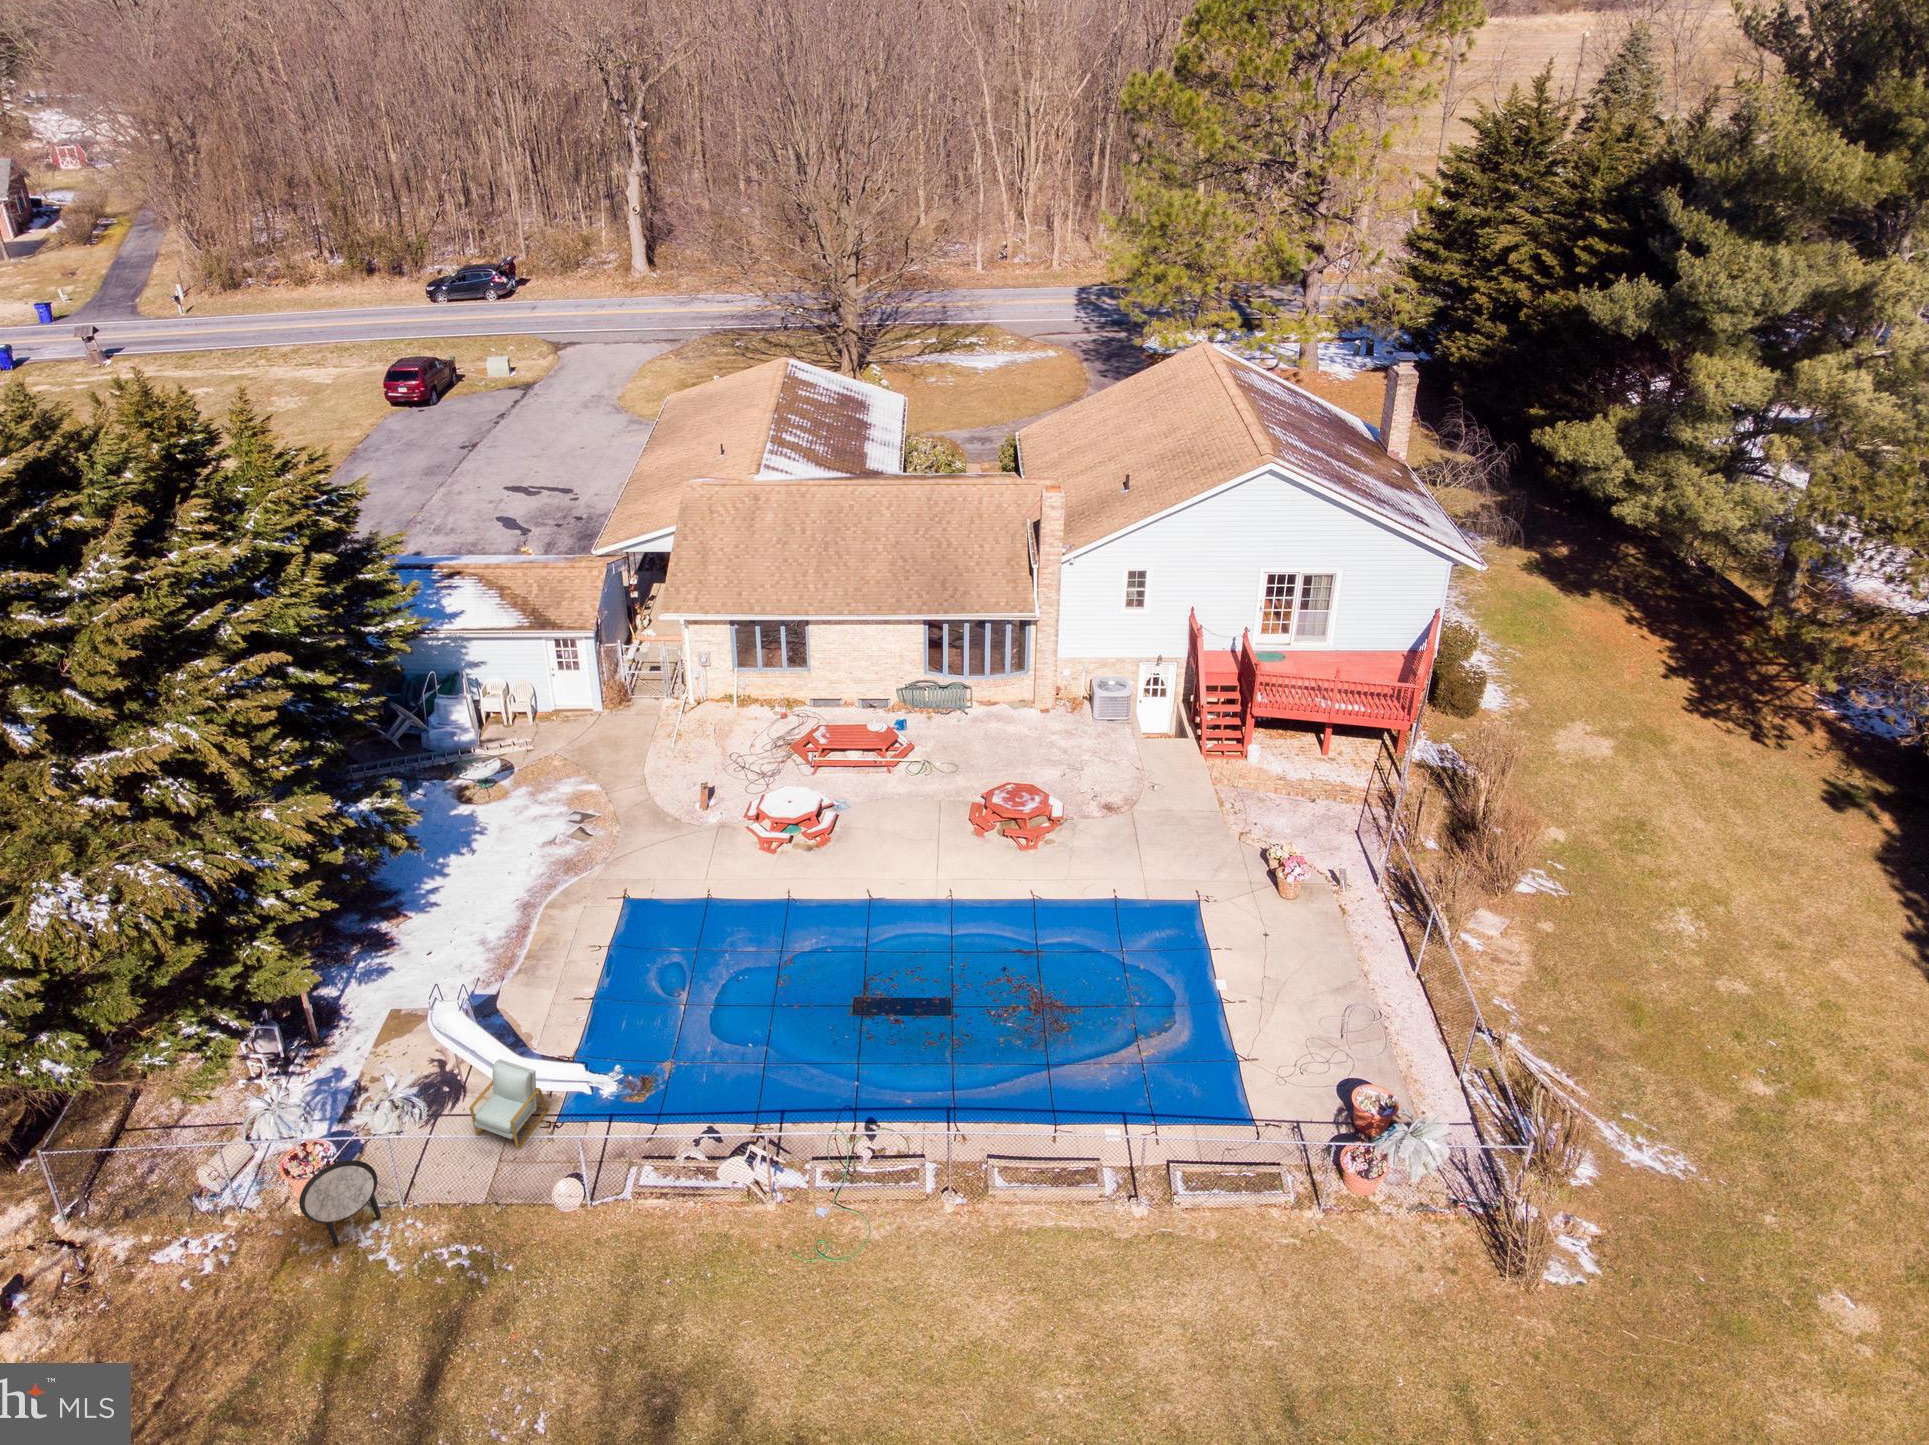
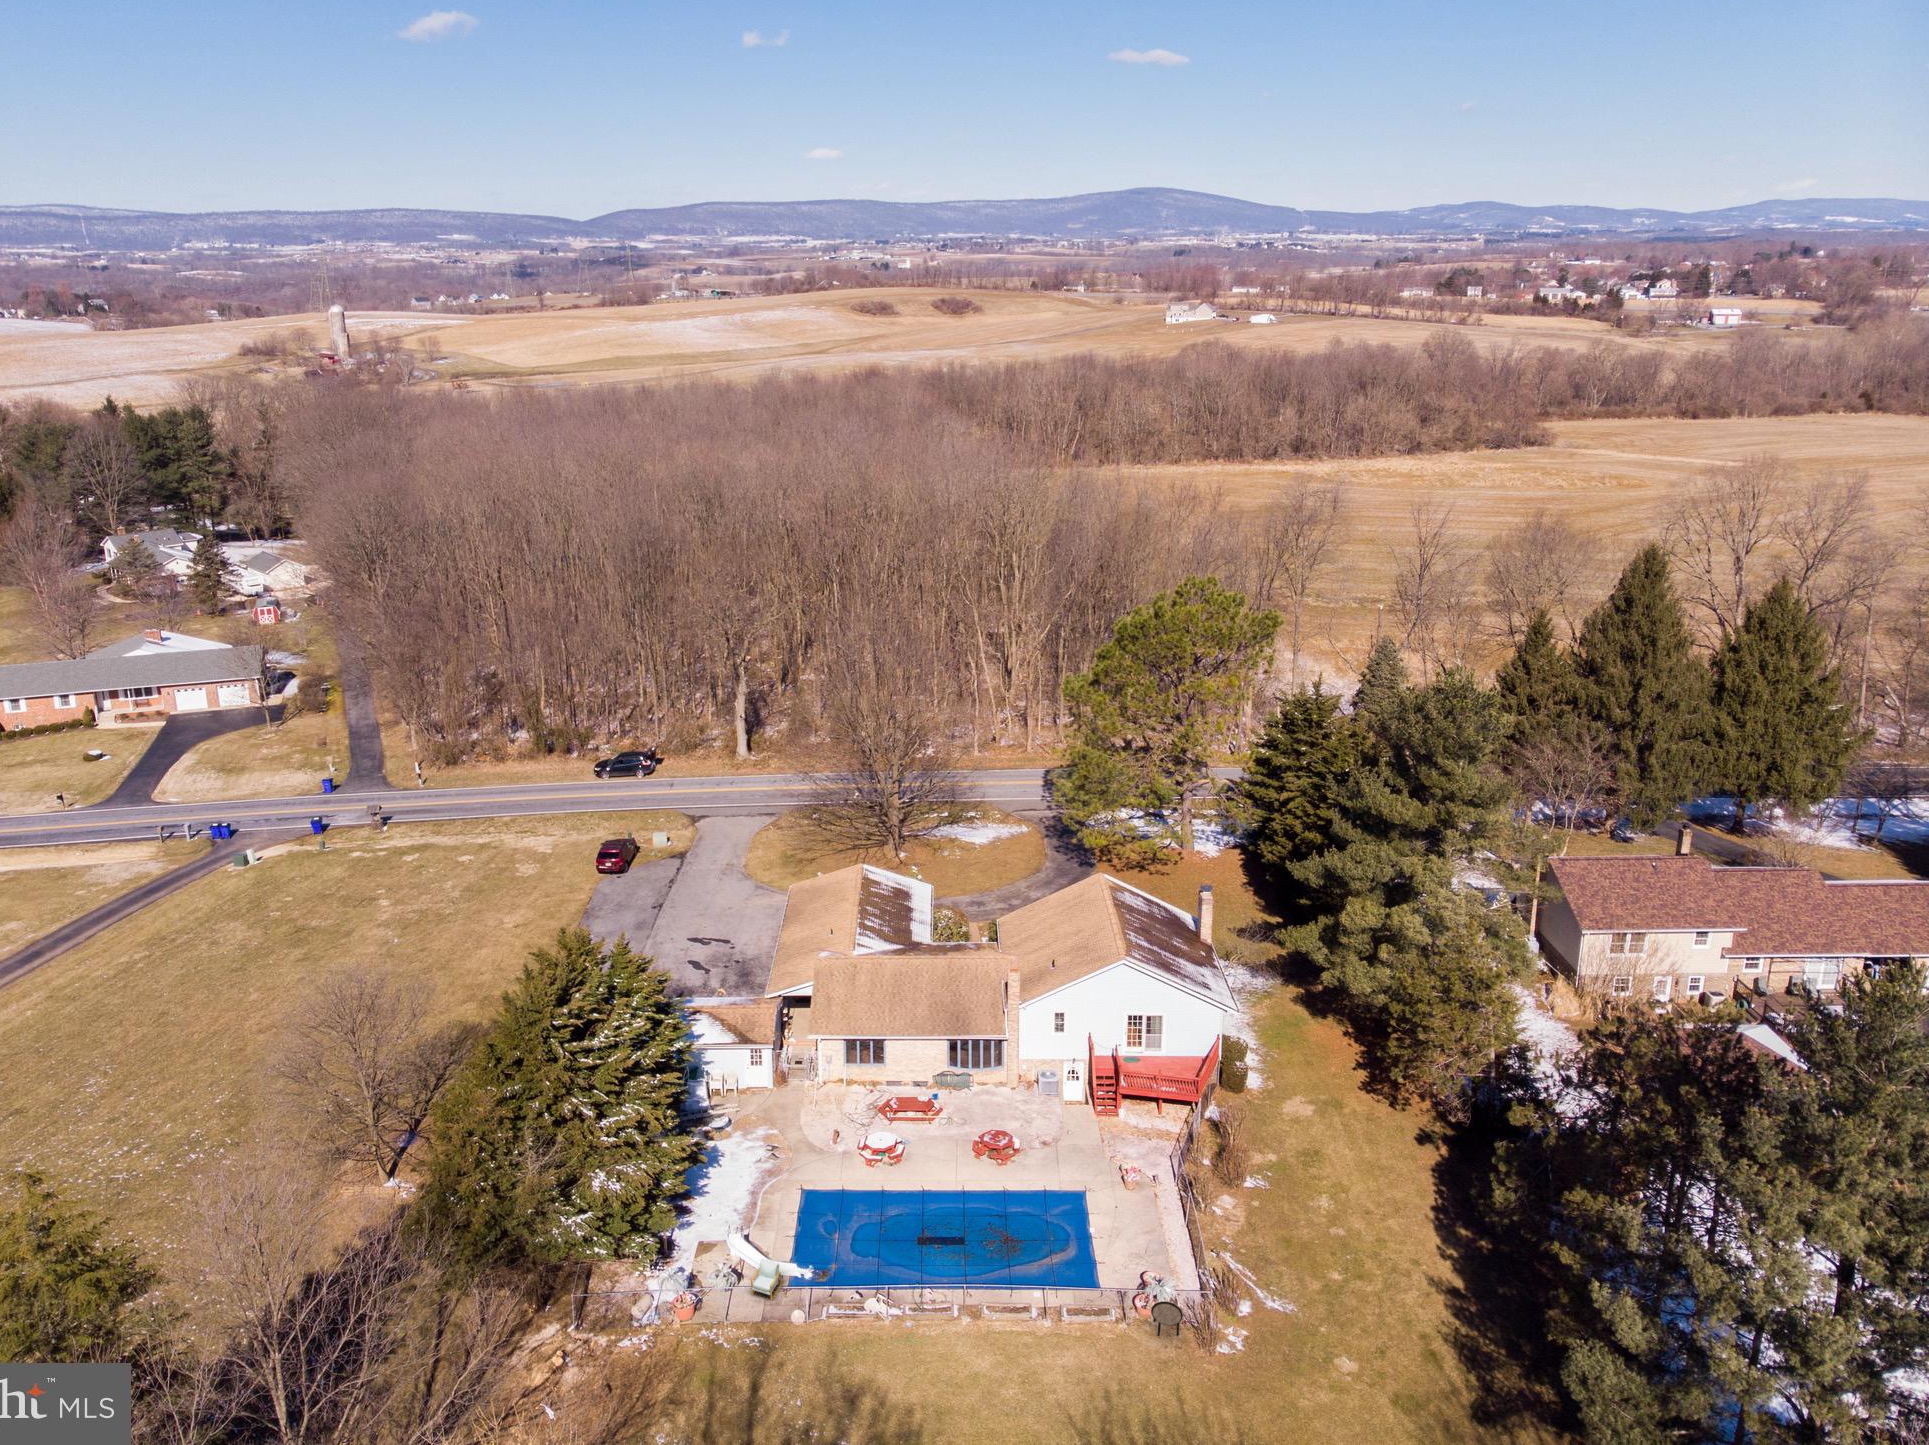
round table: present [299,1160,381,1247] -> present [1151,1301,1183,1336]

